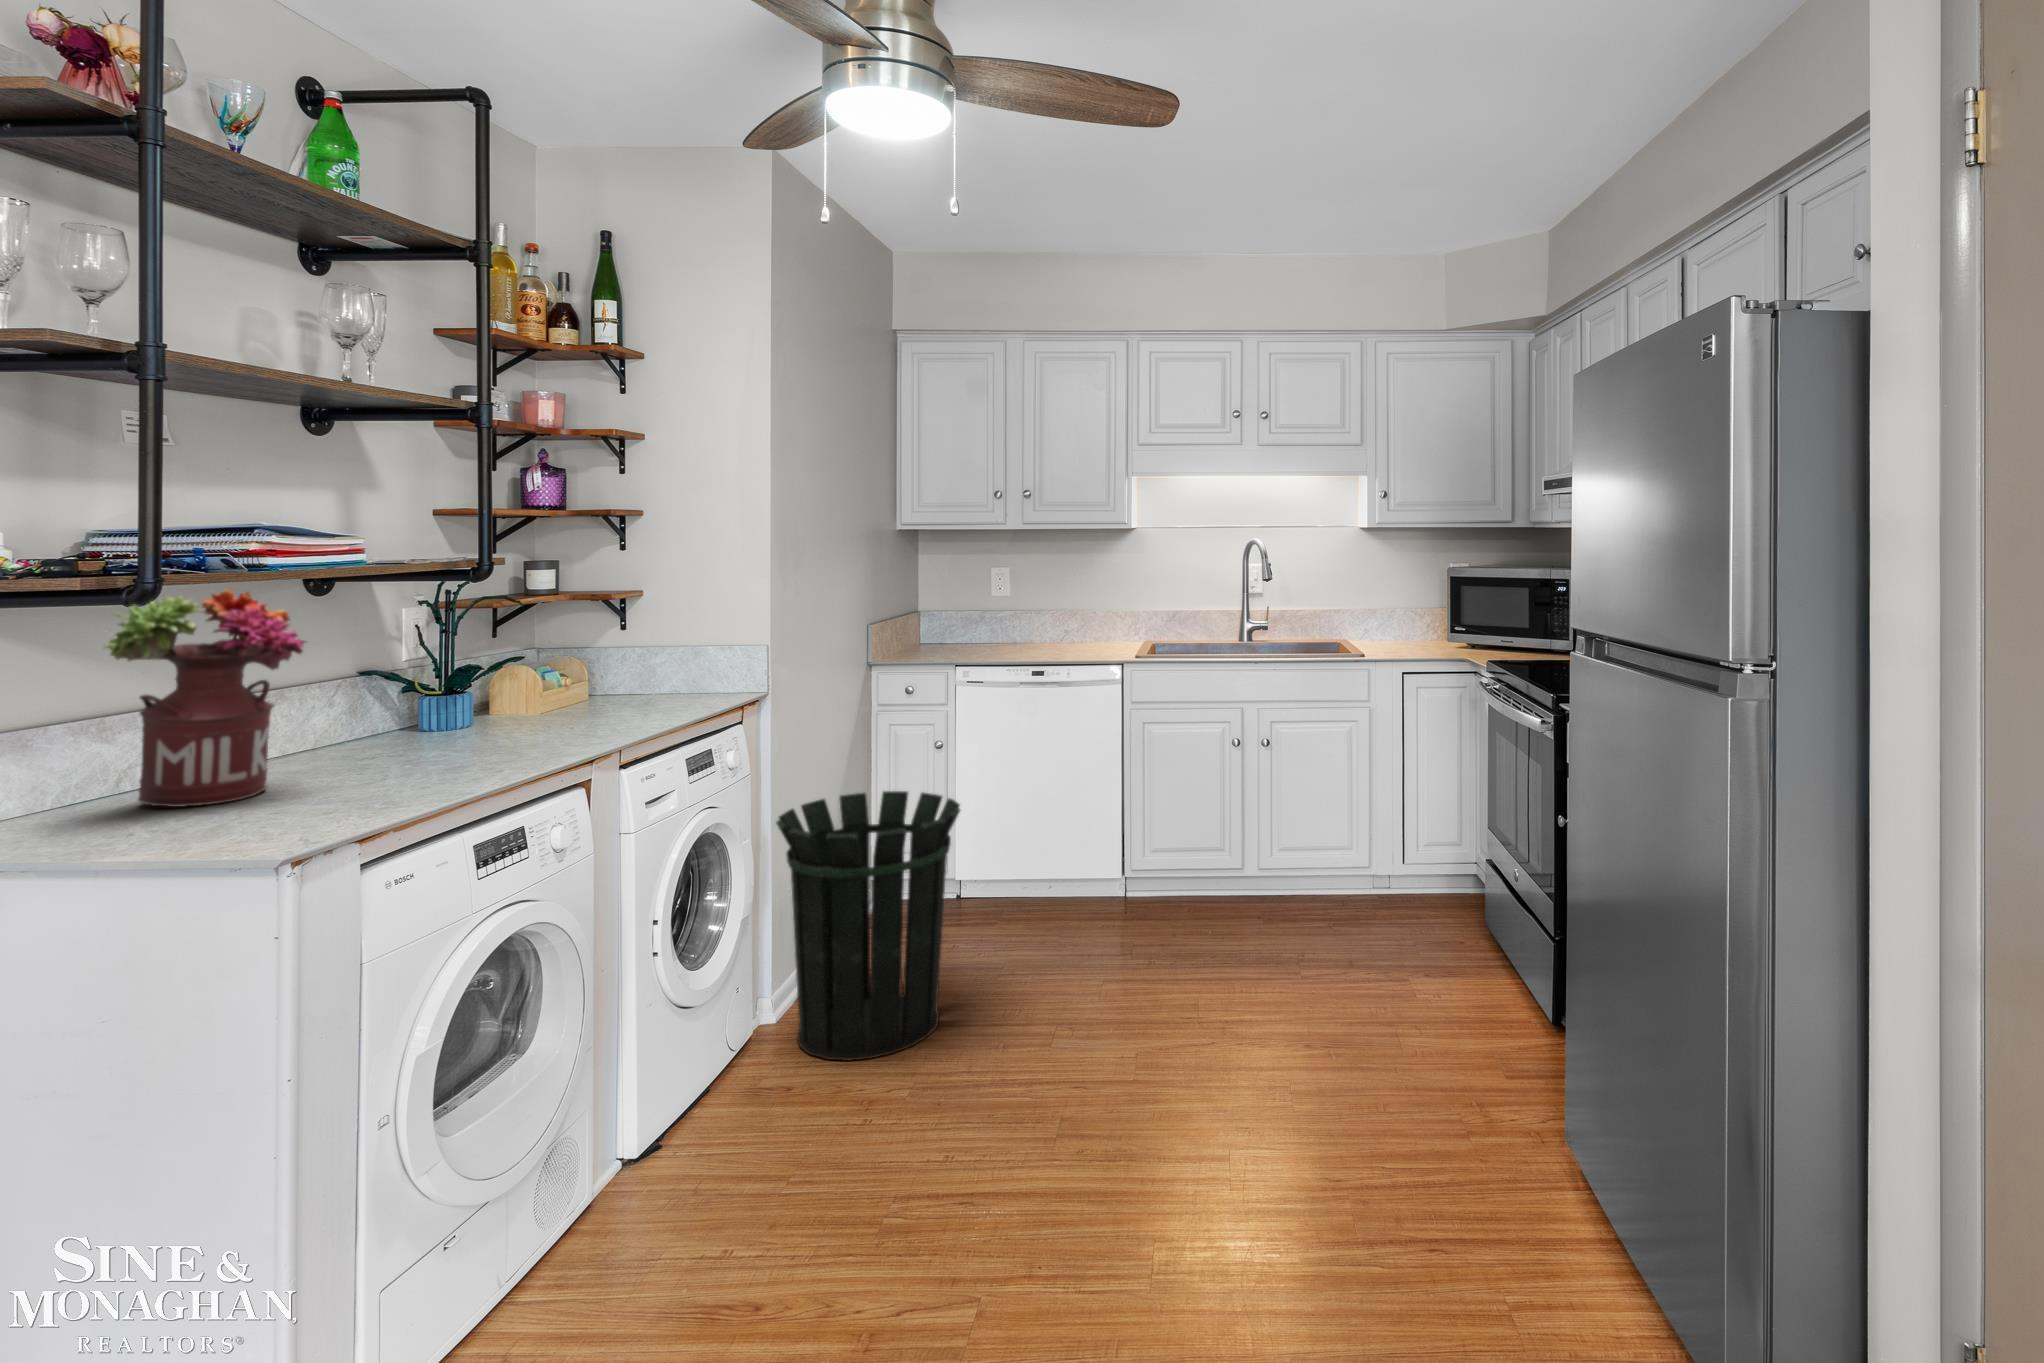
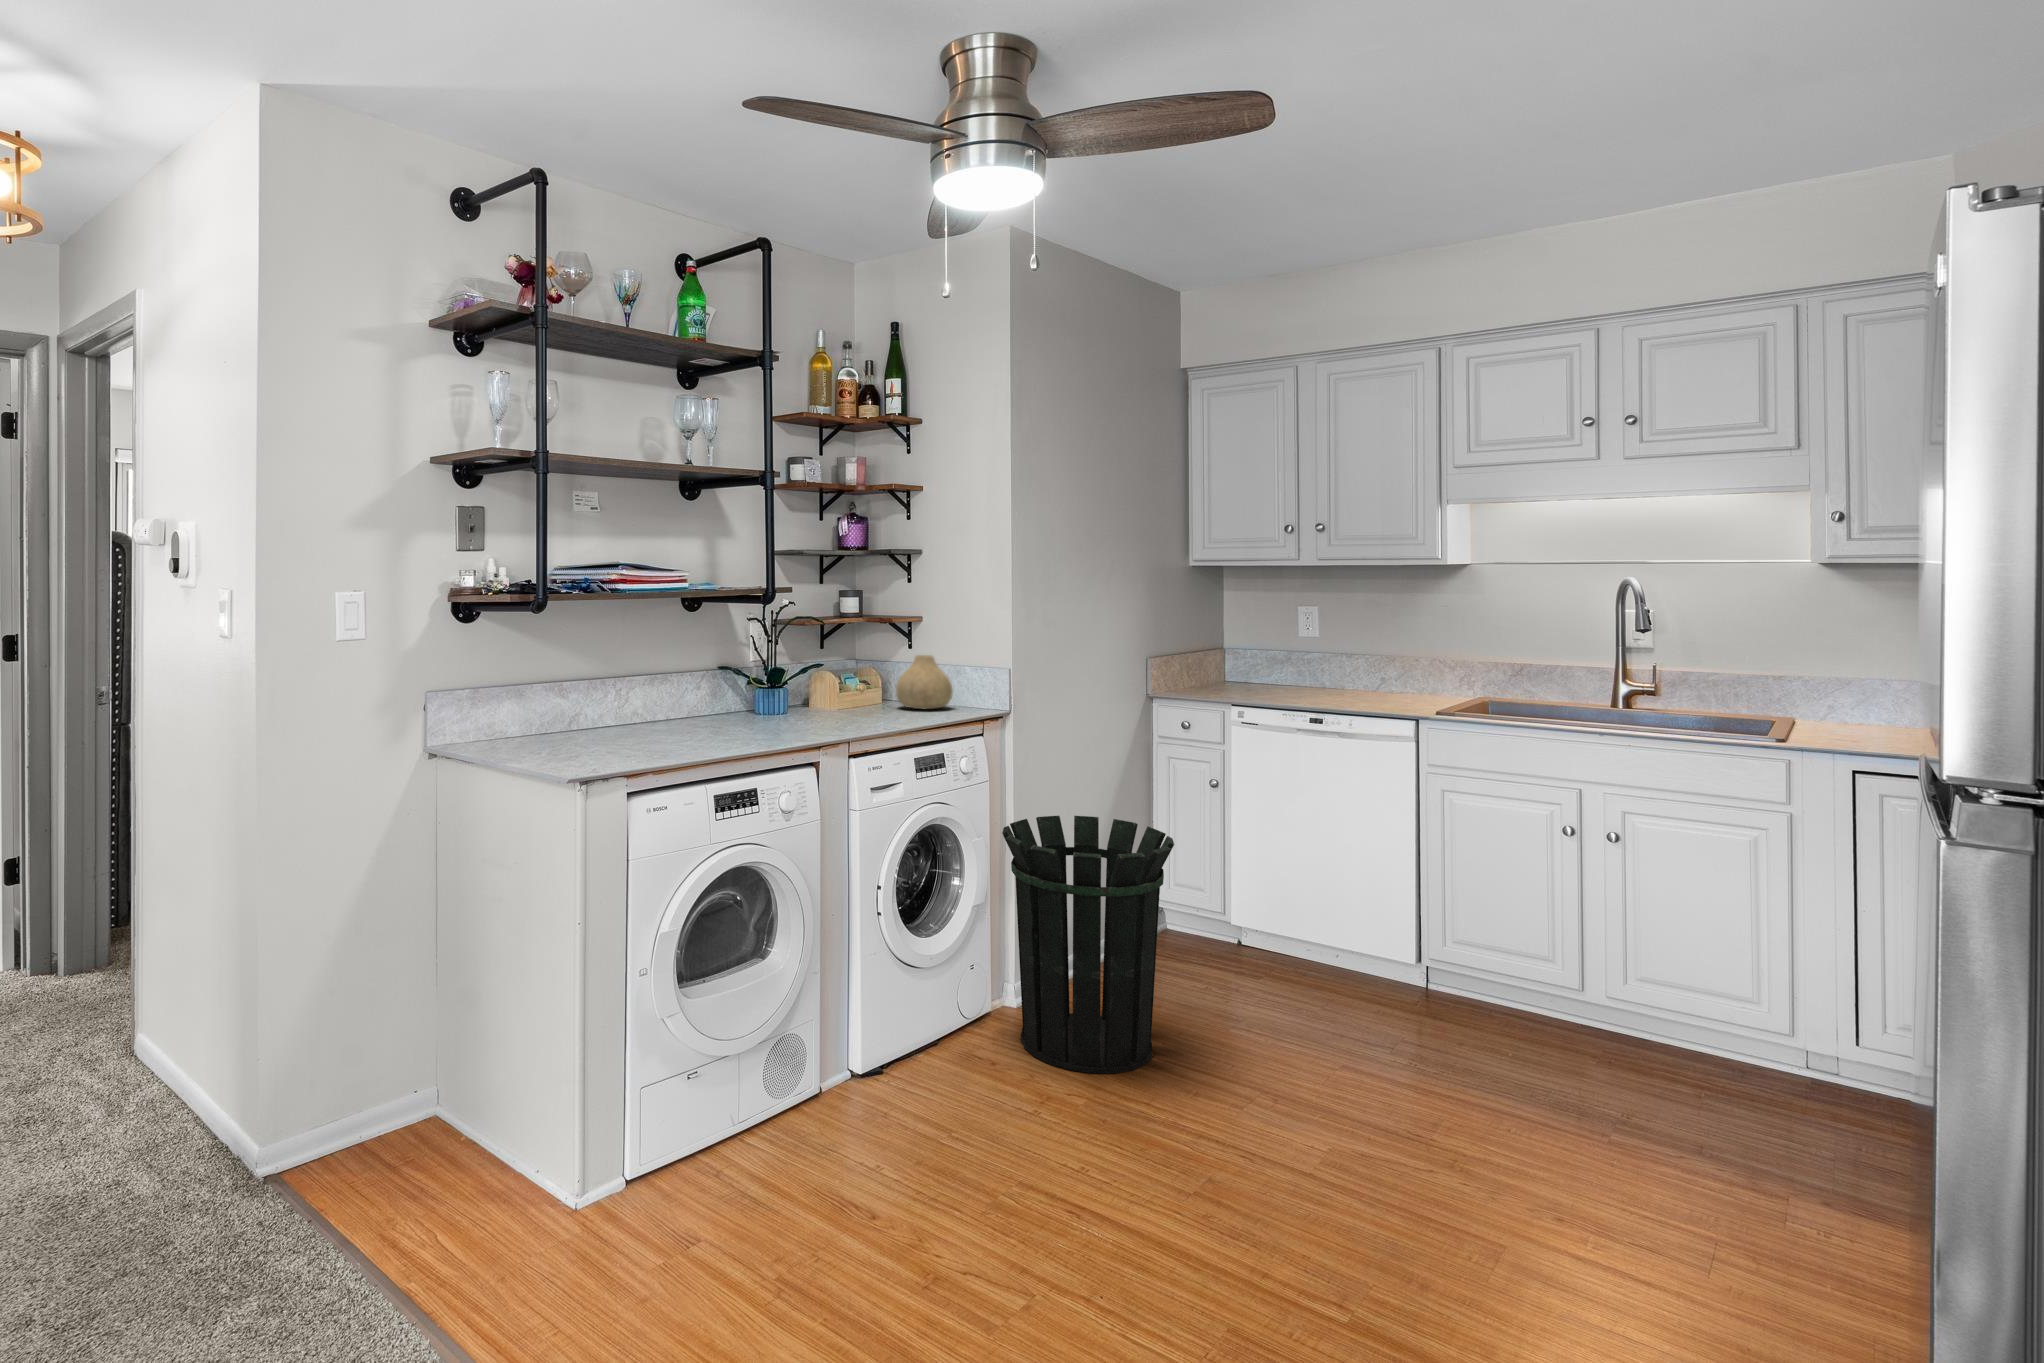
flower arrangement: present [104,589,306,807] -> none [563,599,655,738]
vase: none [622,639,698,703] -> present [896,655,953,710]

